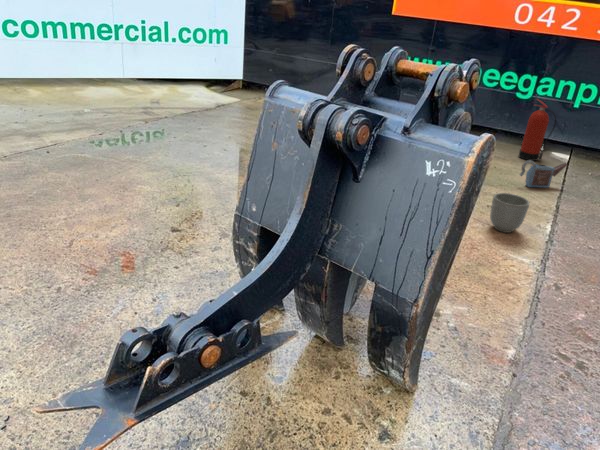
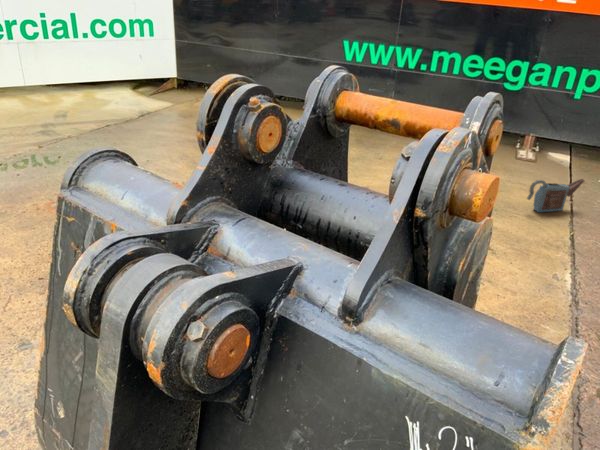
fire extinguisher: present [519,99,556,161] -> none [512,92,559,167]
planter: present [490,193,530,233] -> none [509,246,565,303]

